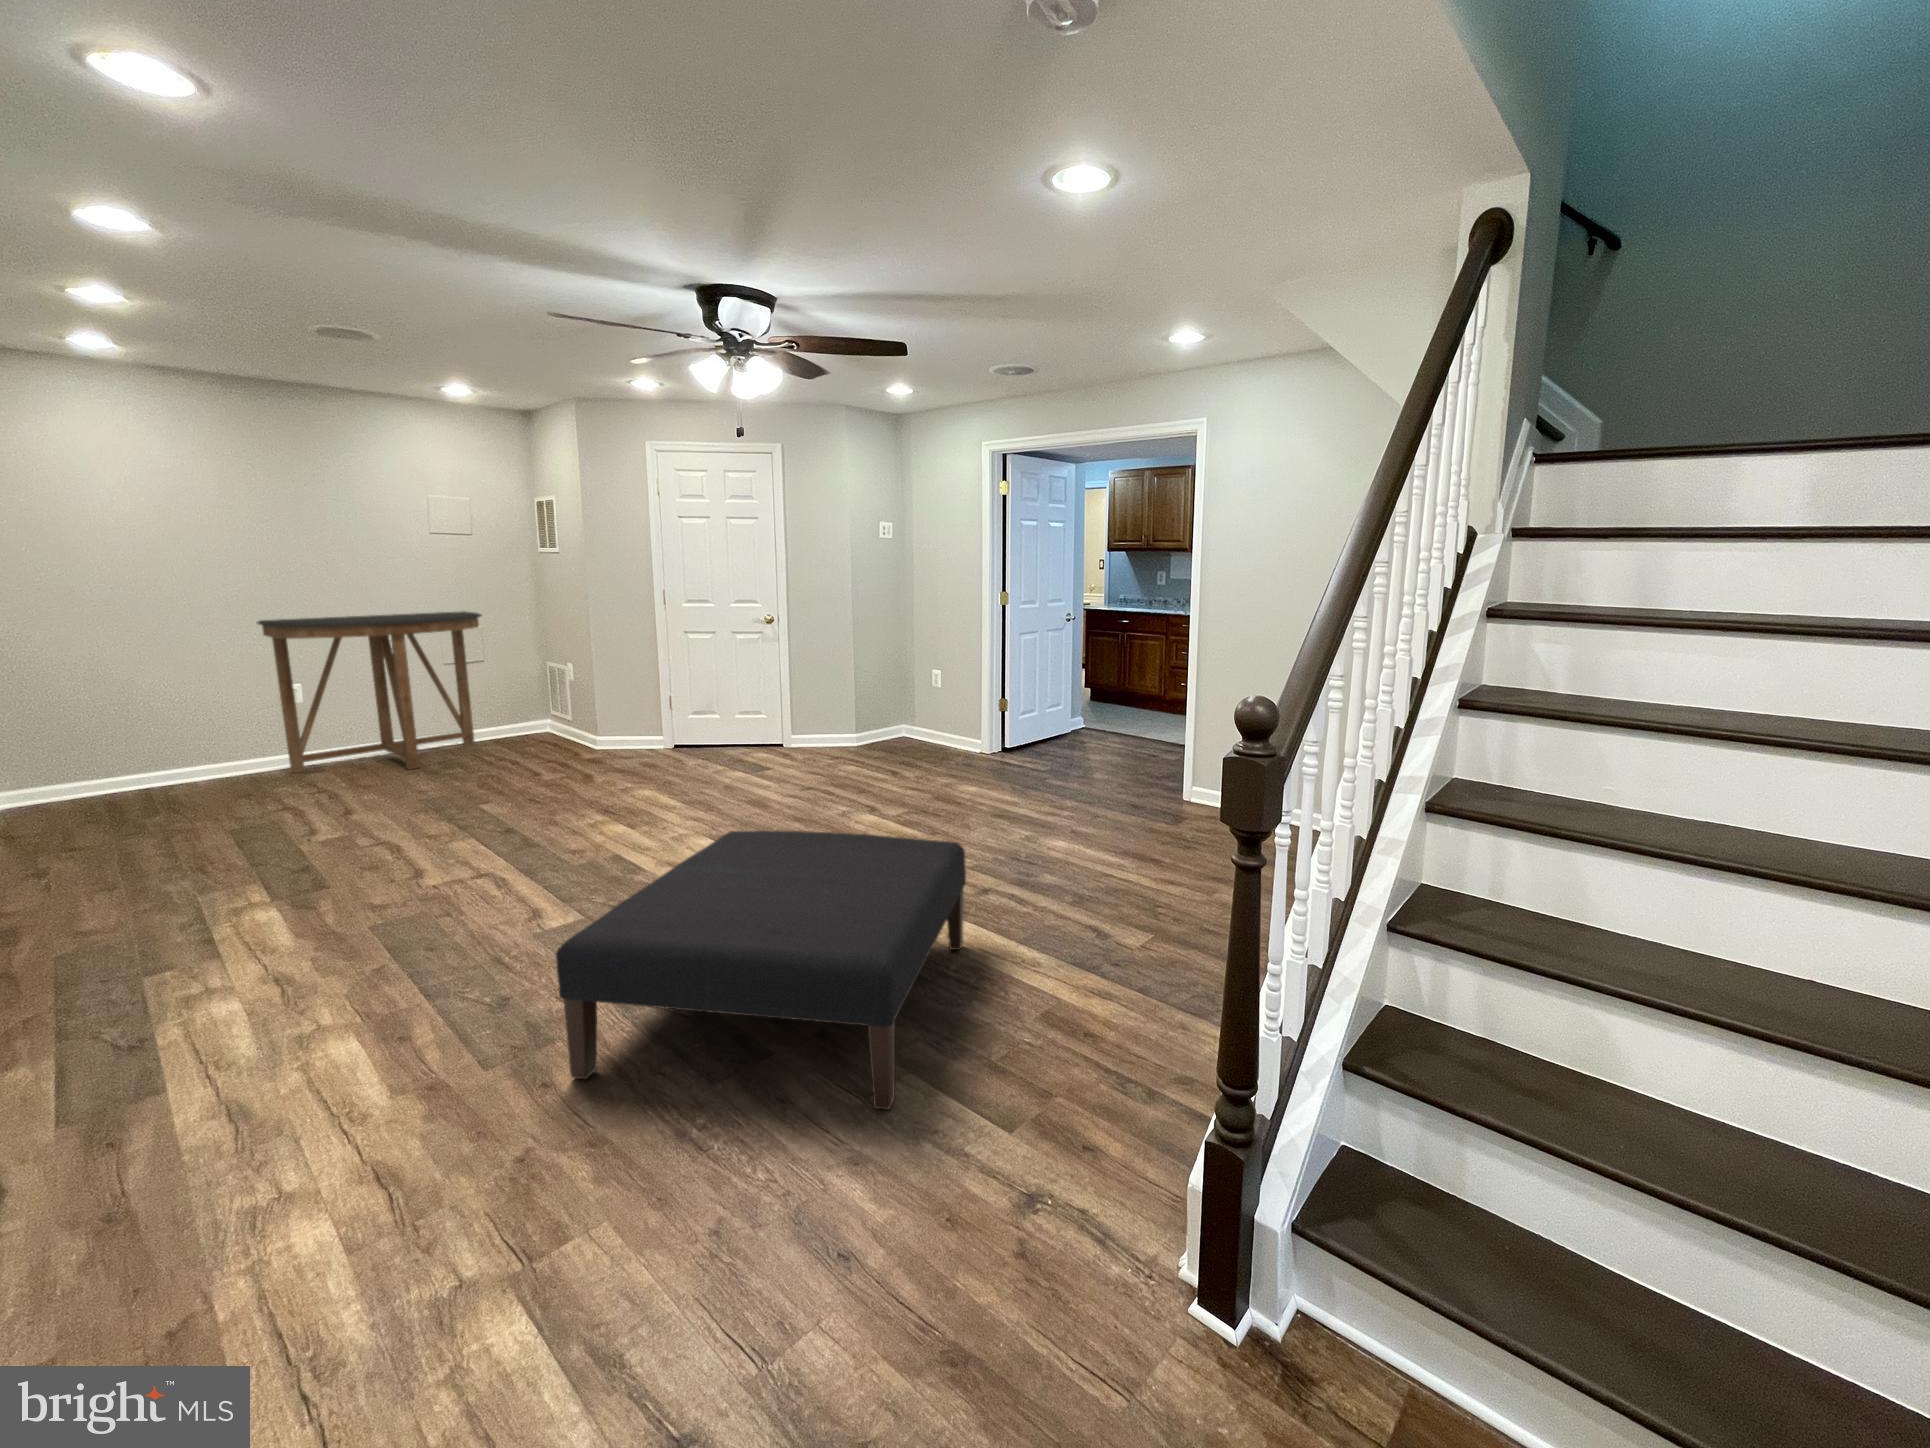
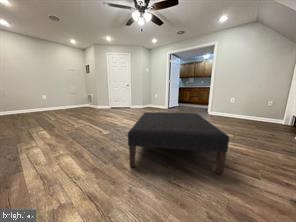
console table: present [258,611,481,773] -> none [38,83,77,112]

